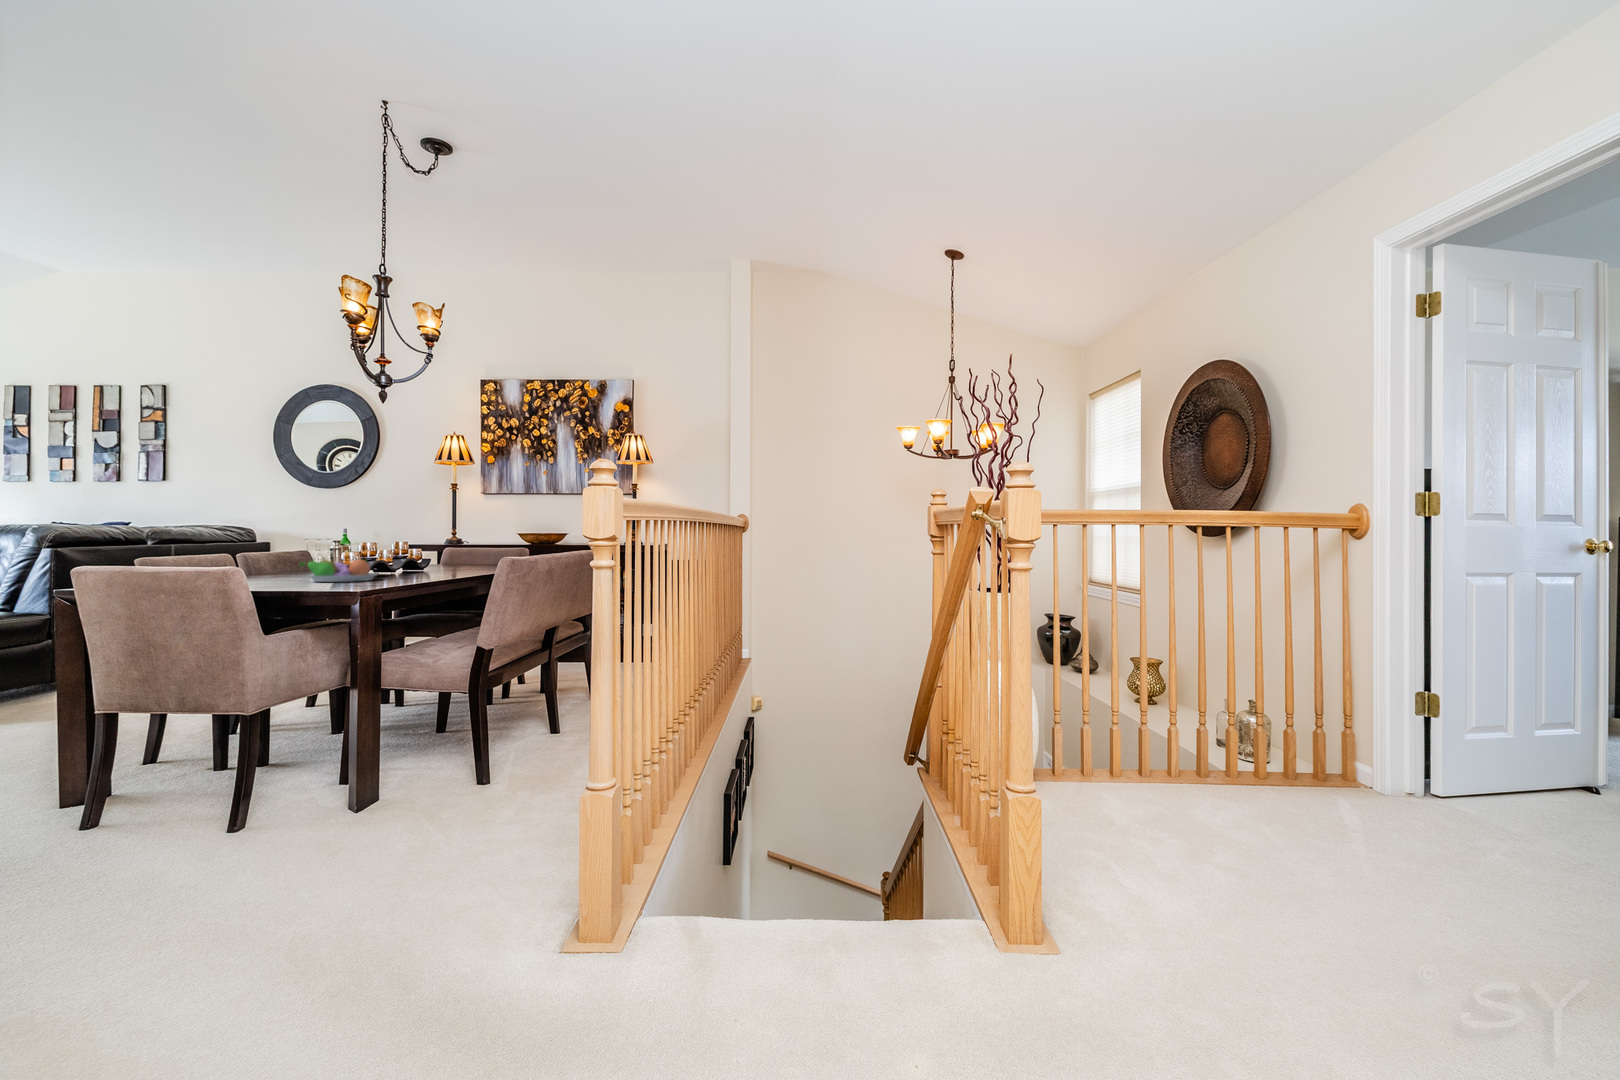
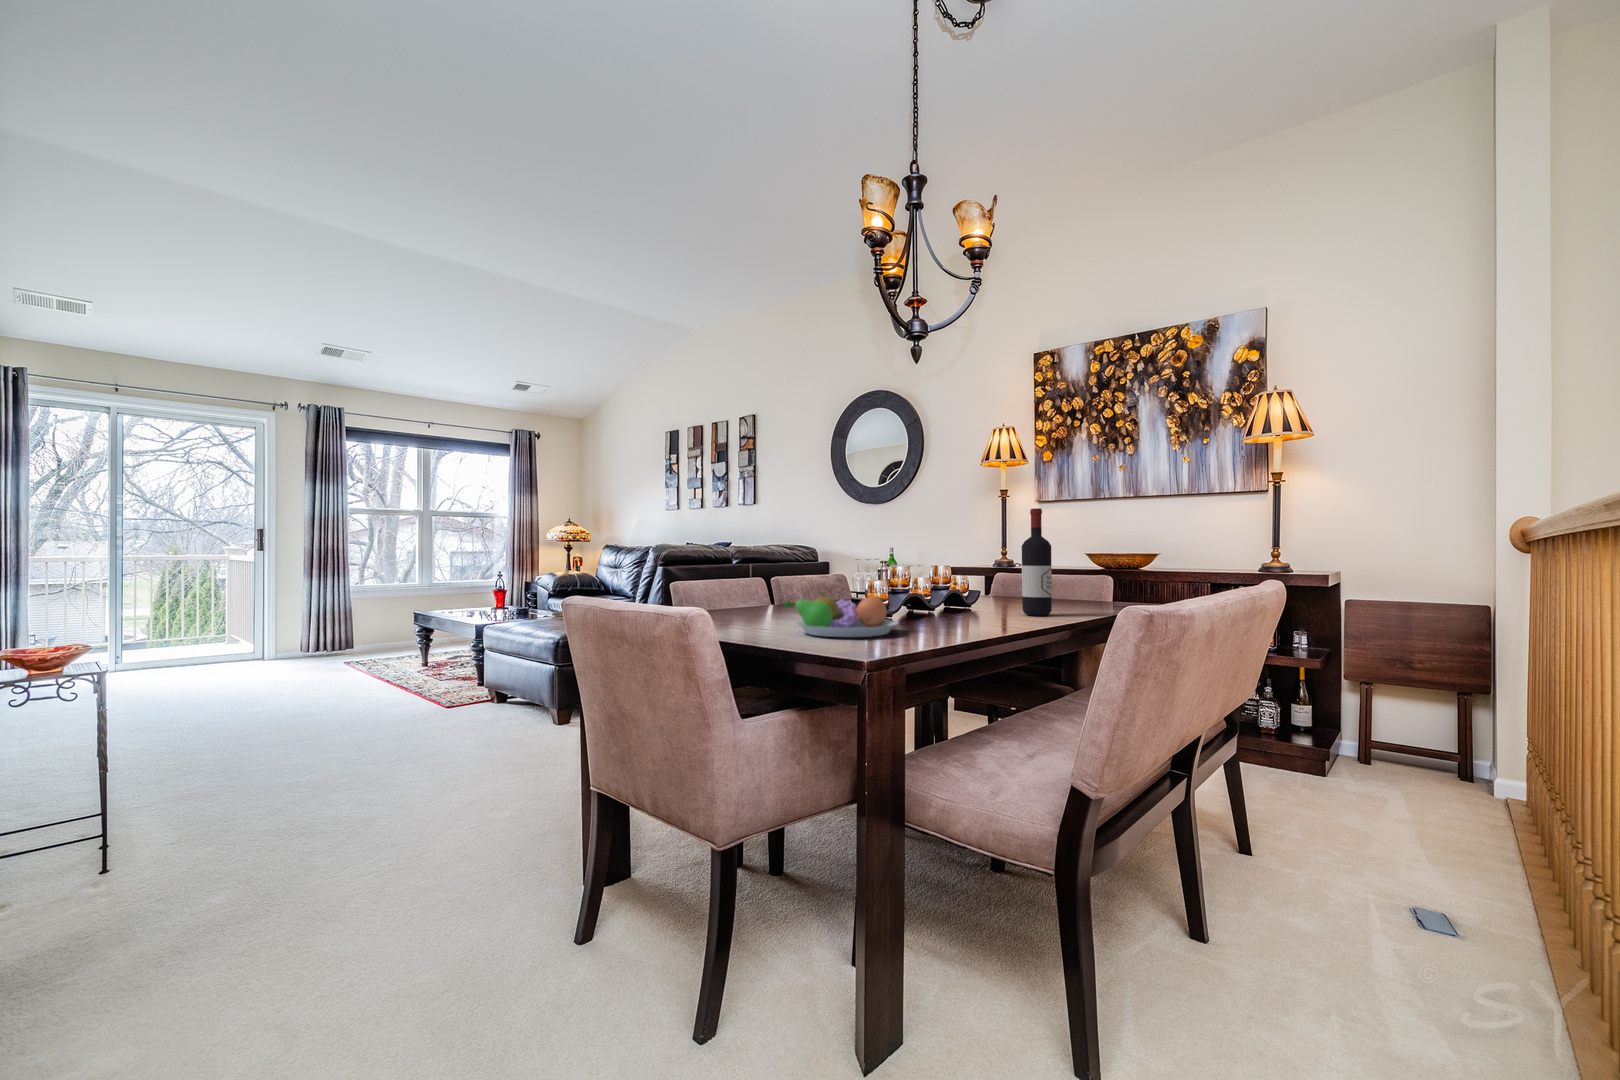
wine bottle: none [459,507,478,572] -> present [1022,508,1052,616]

